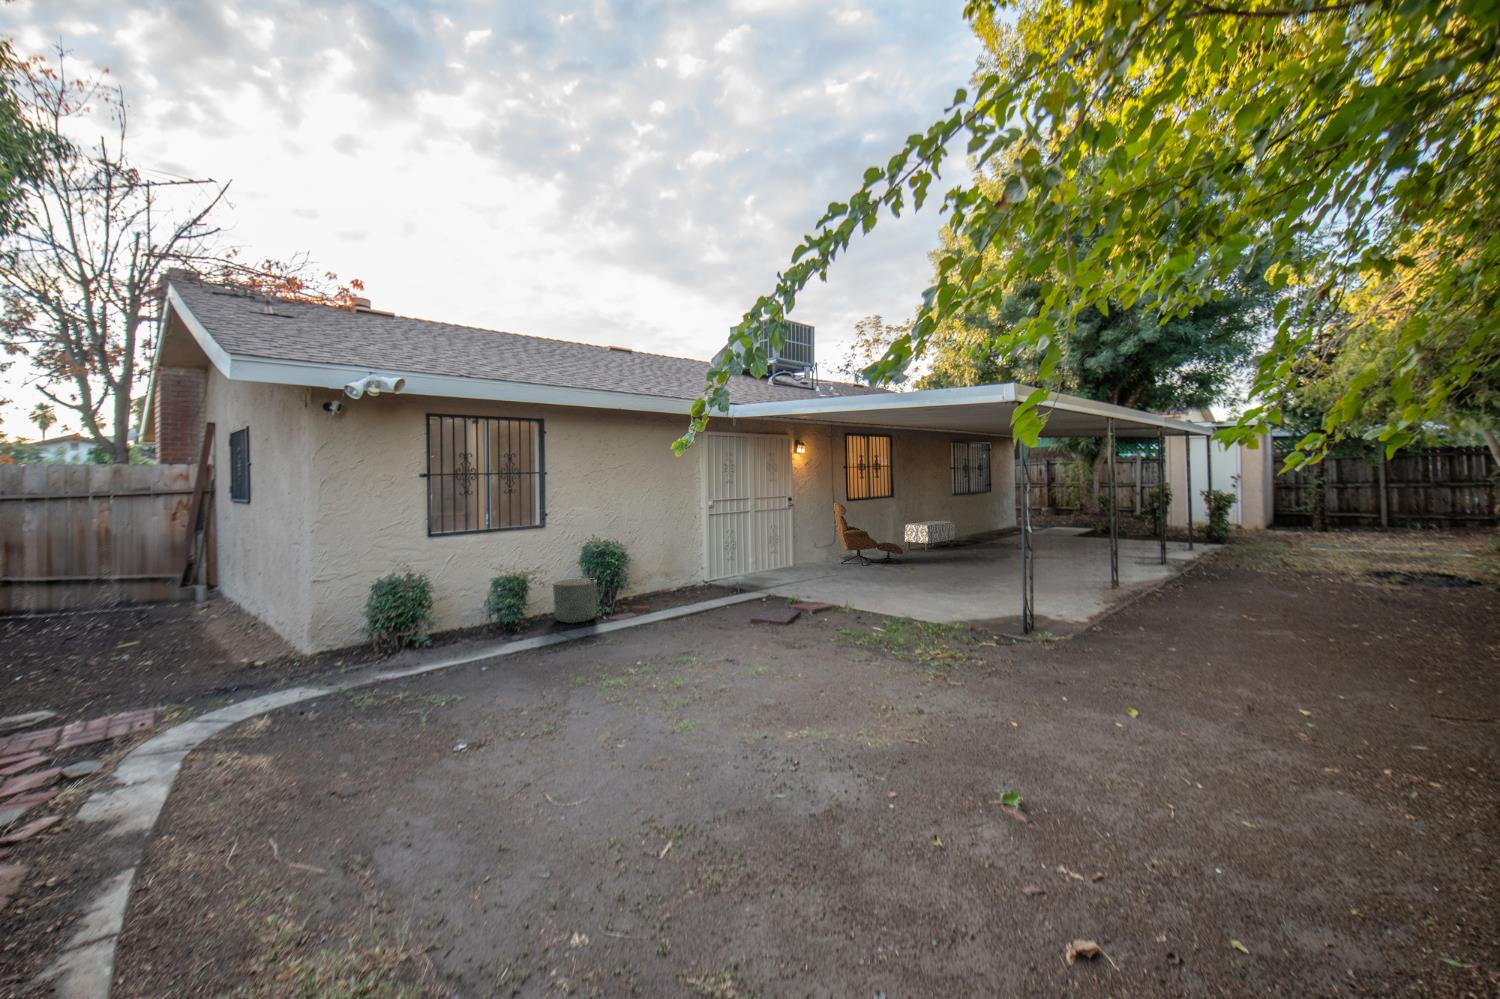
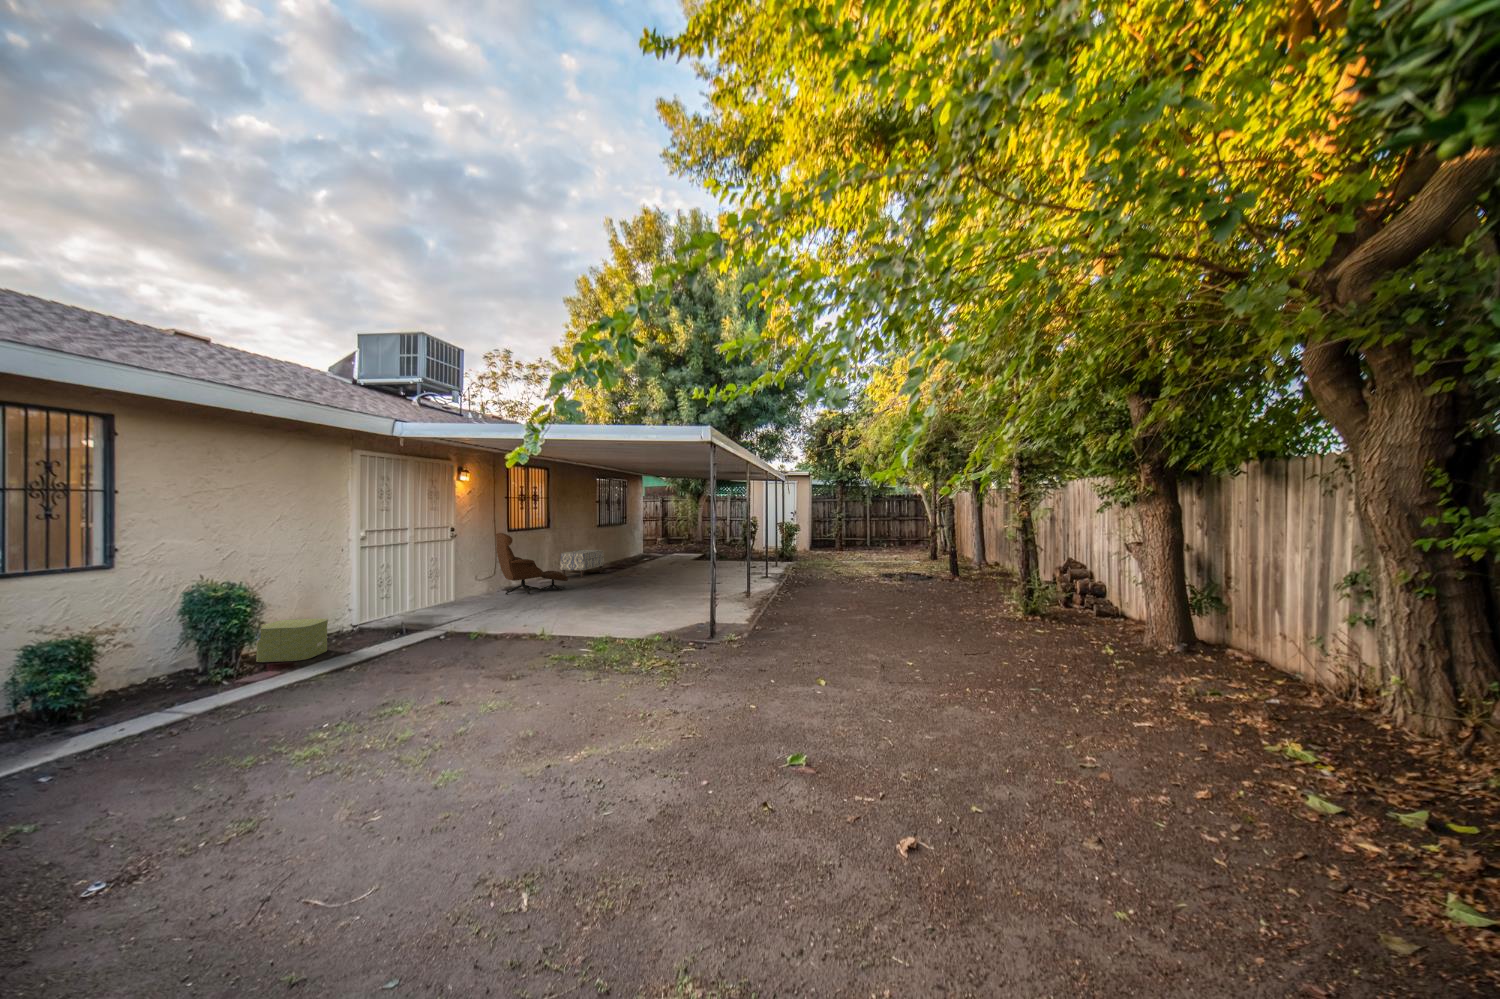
storage box: none [632,573,678,606] -> present [256,619,328,662]
planter: present [553,578,597,623] -> none [128,634,211,700]

